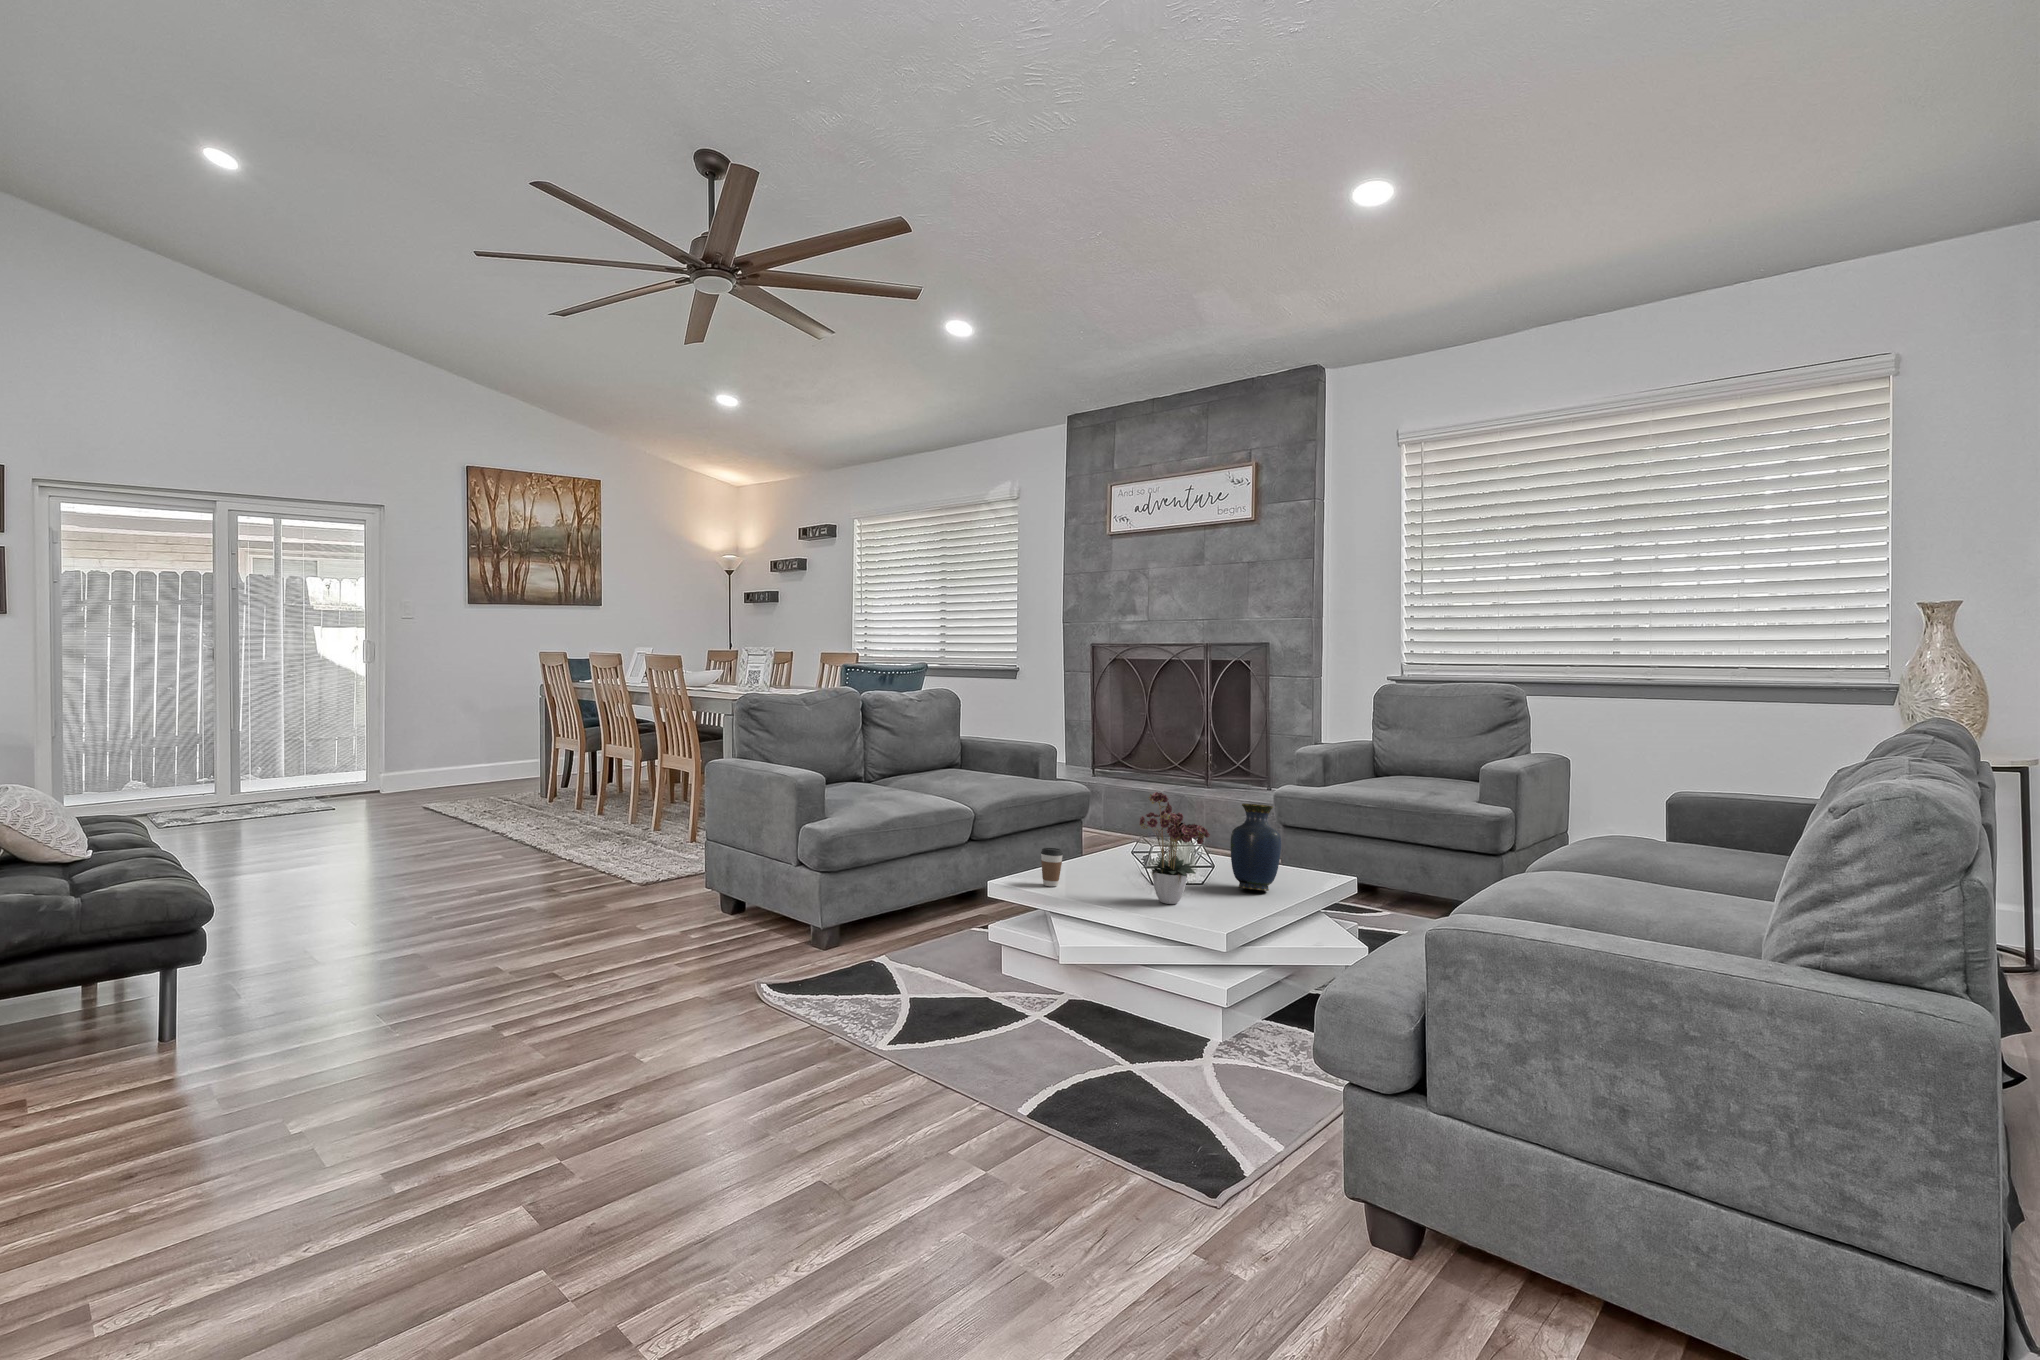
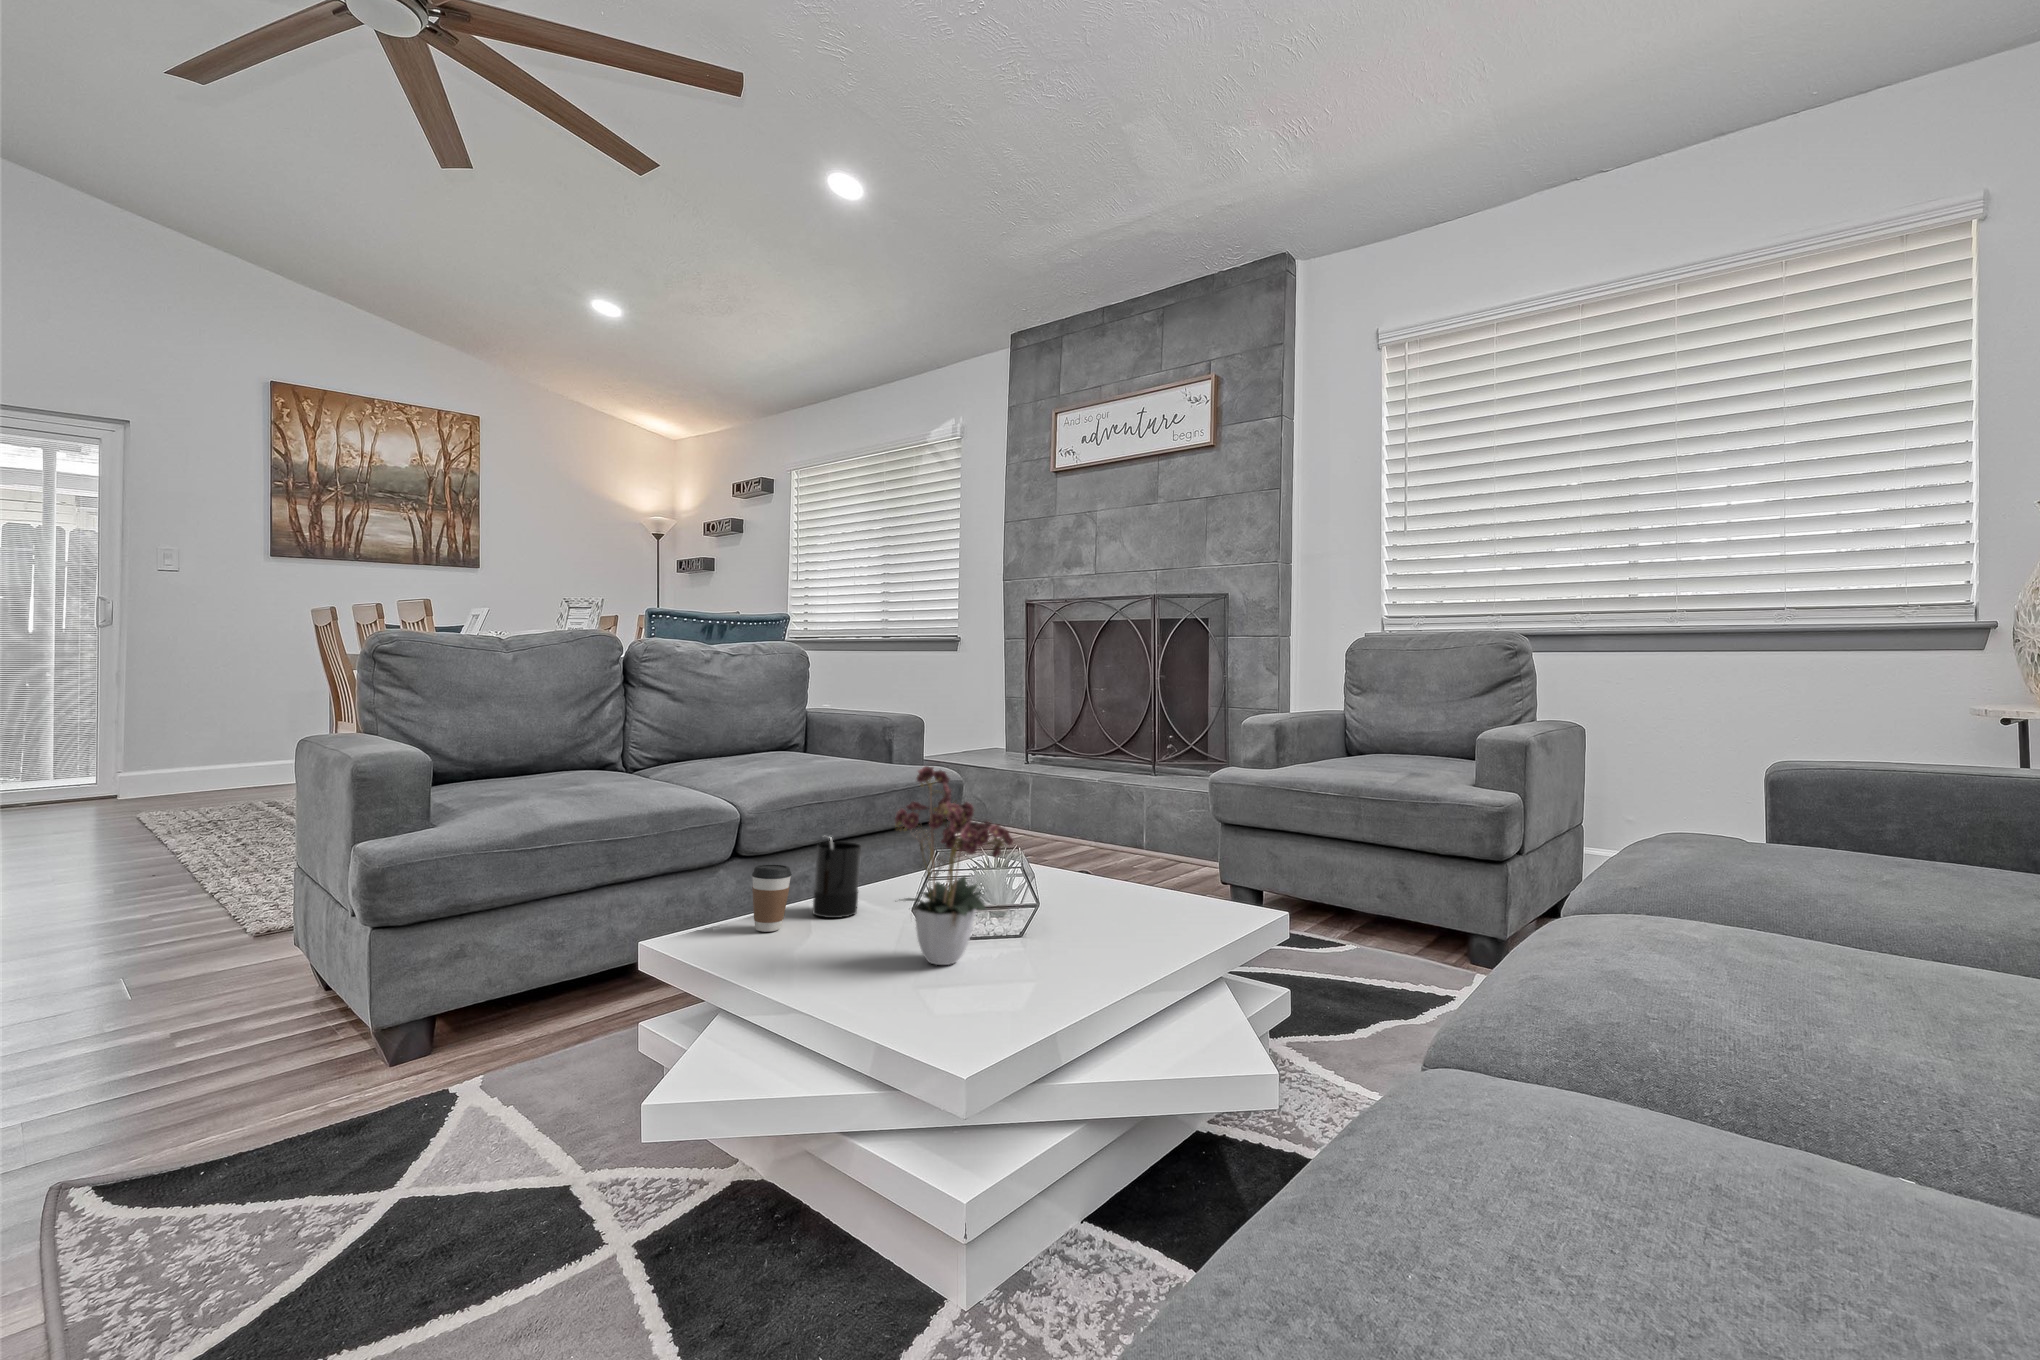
vase: present [1231,804,1281,891] -> none [1075,787,1156,933]
candle: none [1065,831,1093,880] -> present [813,838,861,918]

